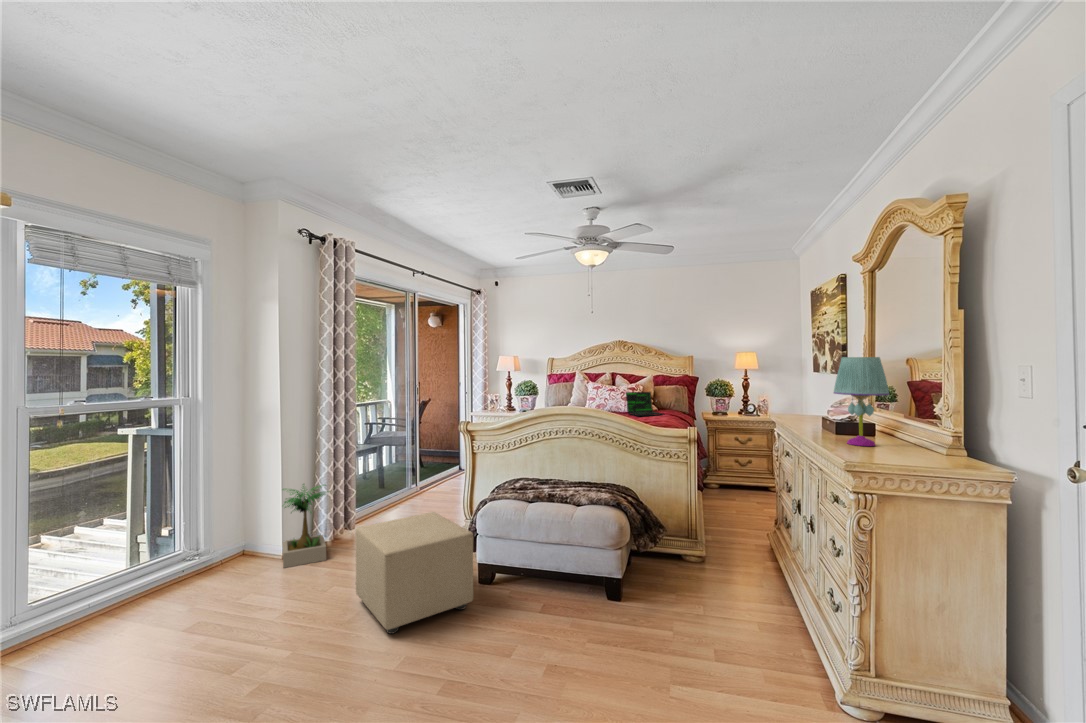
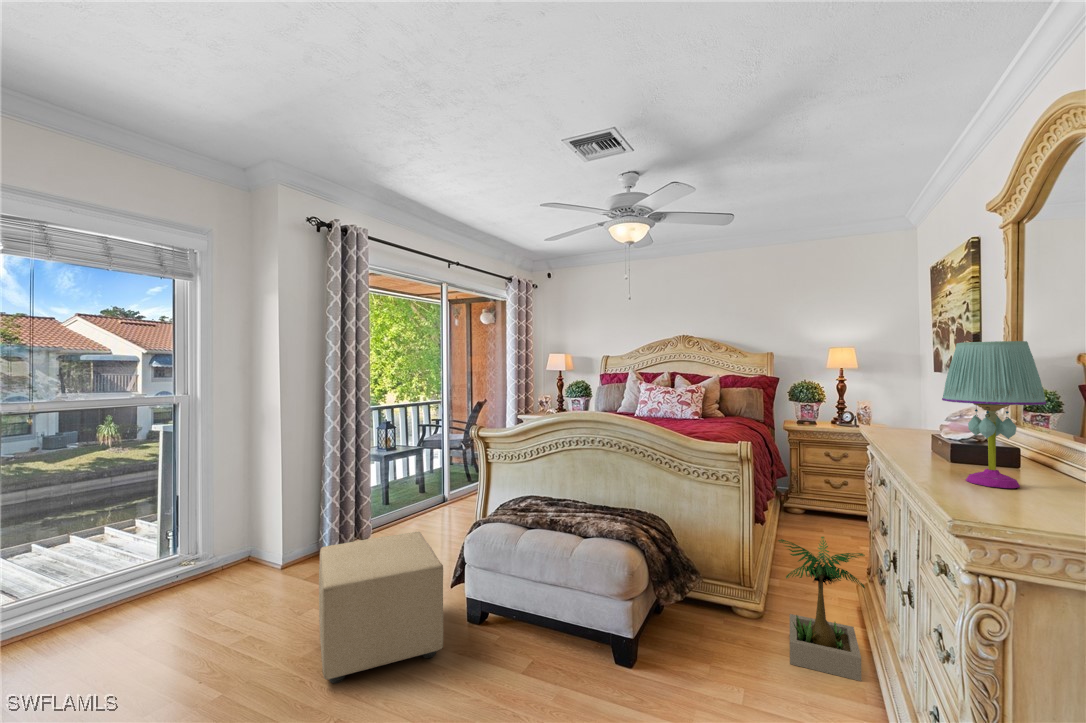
laptop: present [626,392,664,416] -> none [682,394,729,423]
potted plant: present [283,484,330,568] -> present [778,537,865,681]

